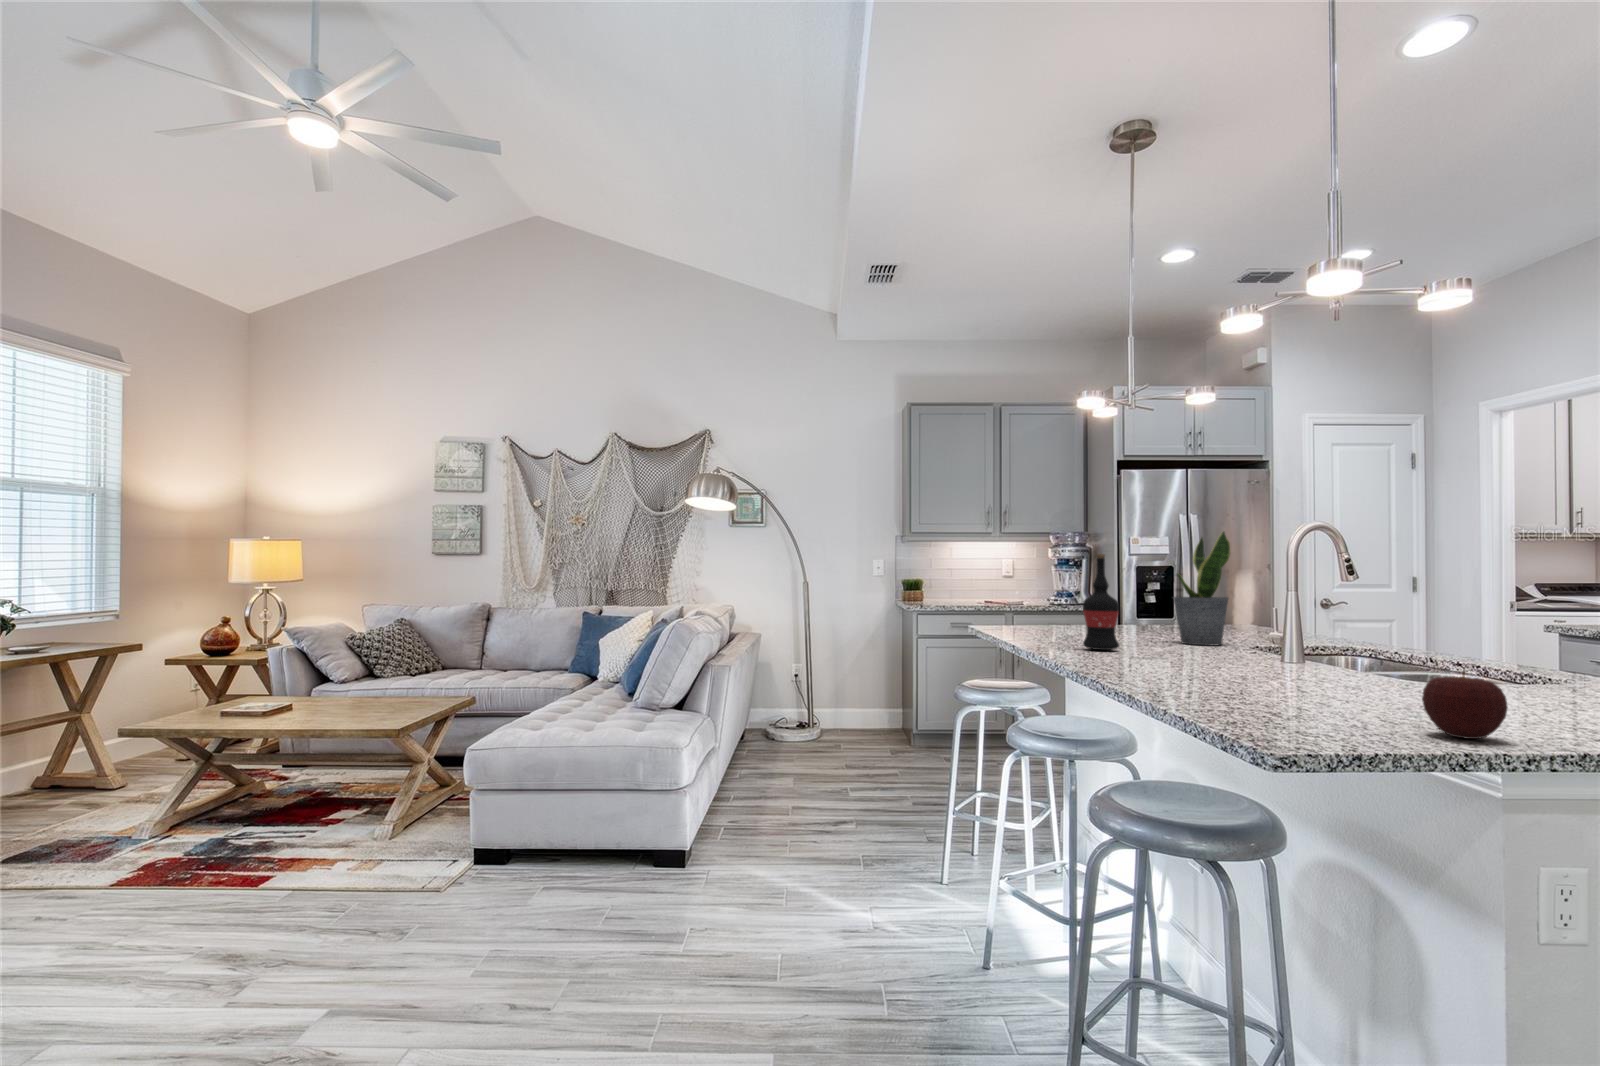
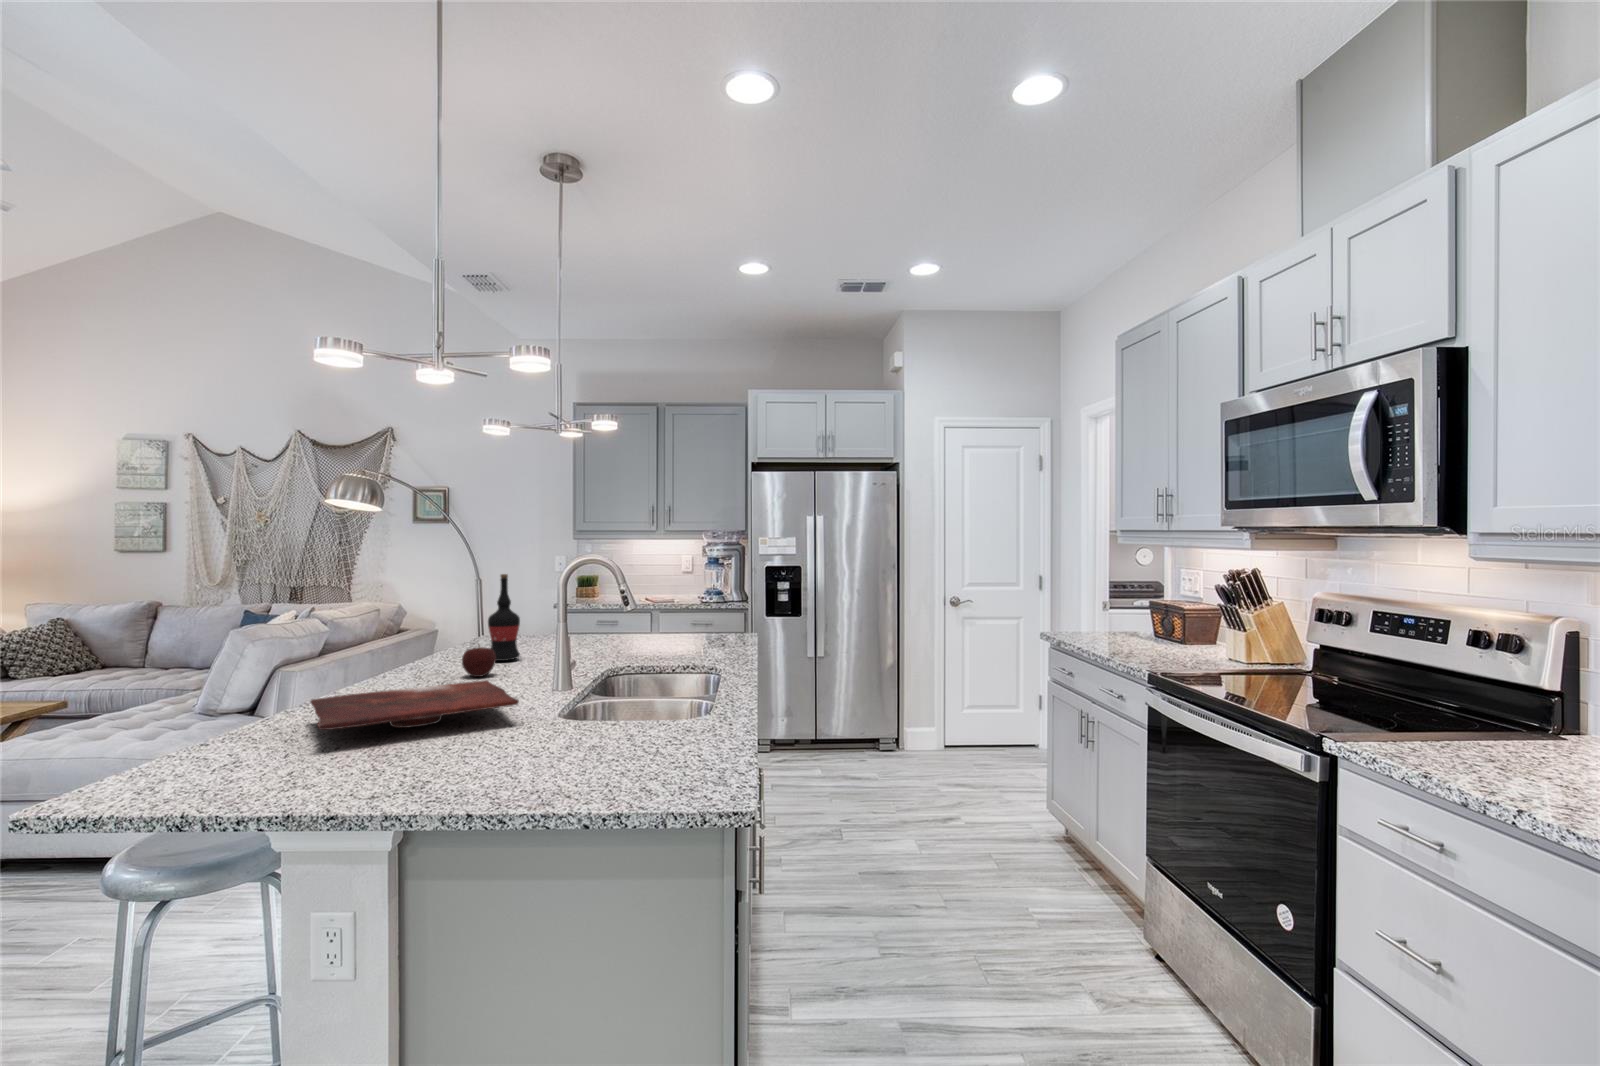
potted plant: present [1173,532,1230,646] -> none [629,545,676,648]
cutting board: none [1169,654,1419,694] -> present [311,680,519,730]
apple: present [1422,669,1508,739] -> present [462,647,496,677]

